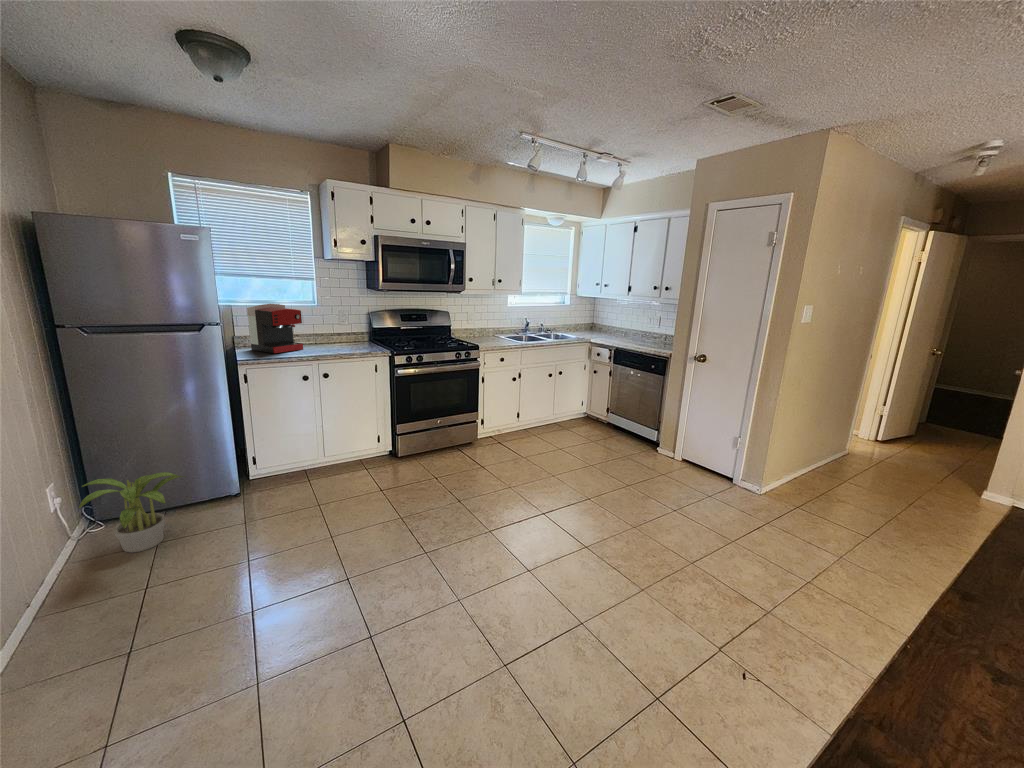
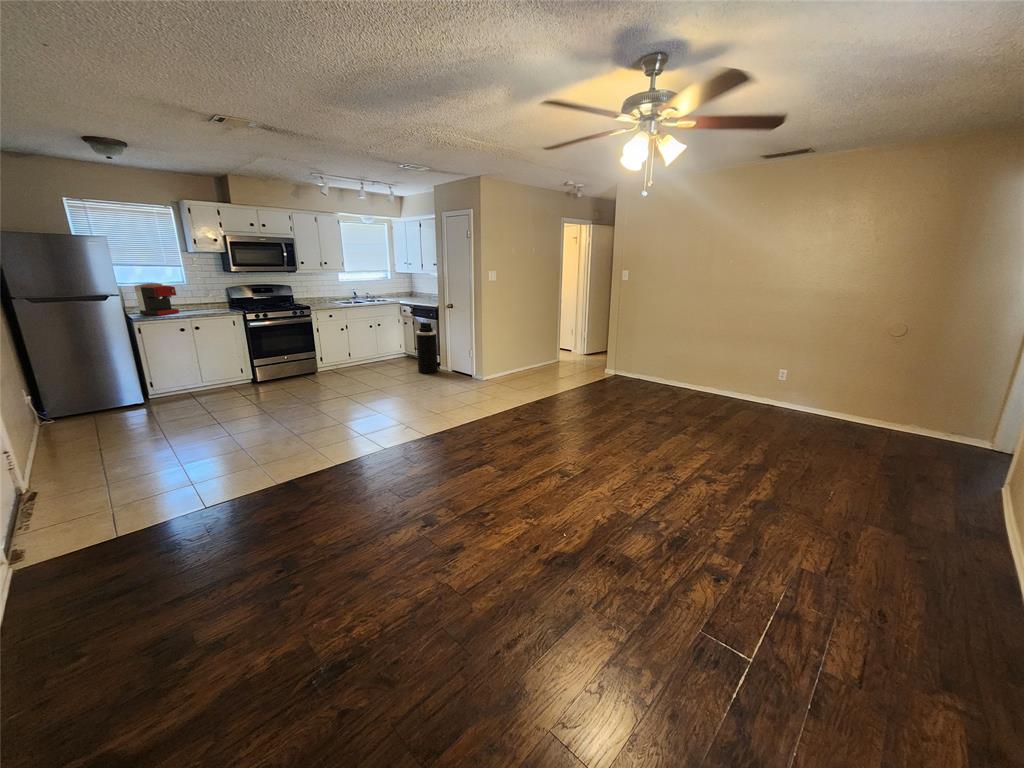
trash can: none [628,379,668,463] -> present [416,322,438,374]
potted plant: present [79,472,182,552] -> none [43,382,109,428]

